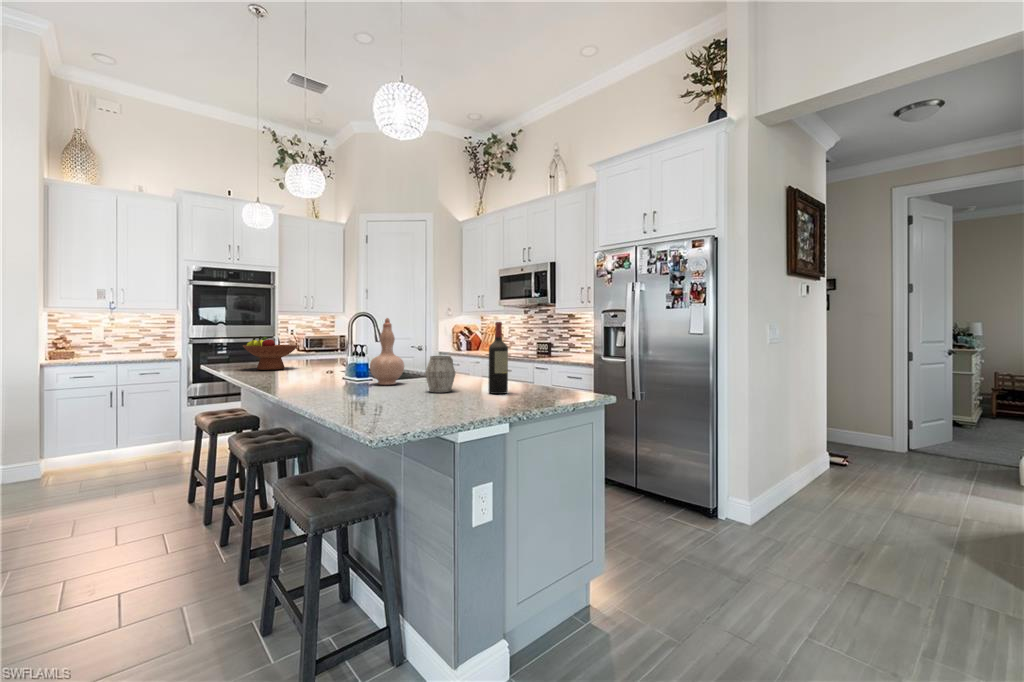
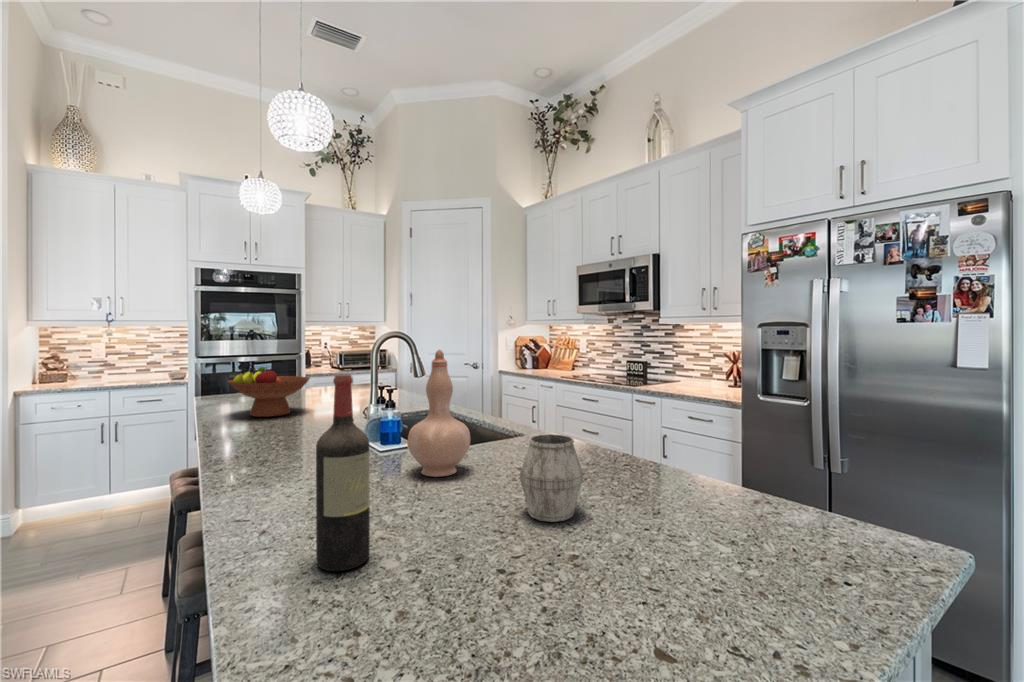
wine bottle: present [488,322,508,394] -> present [316,374,370,571]

